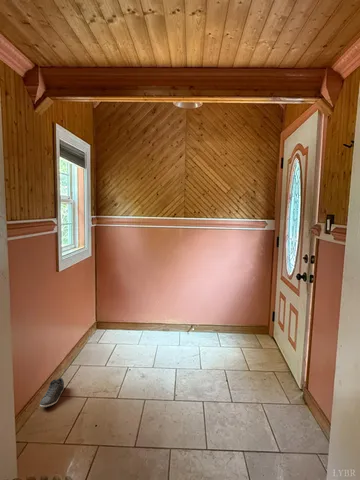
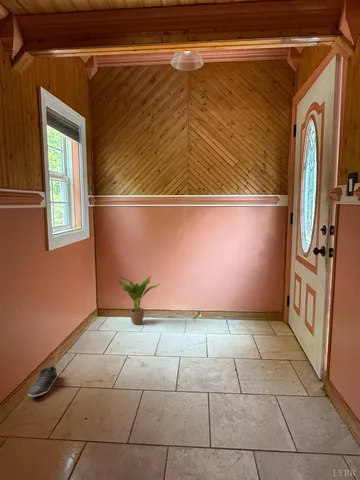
potted plant: none [116,289,157,337] -> present [119,275,160,325]

